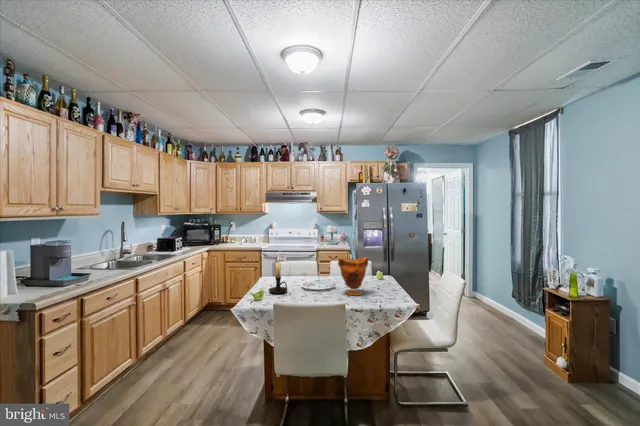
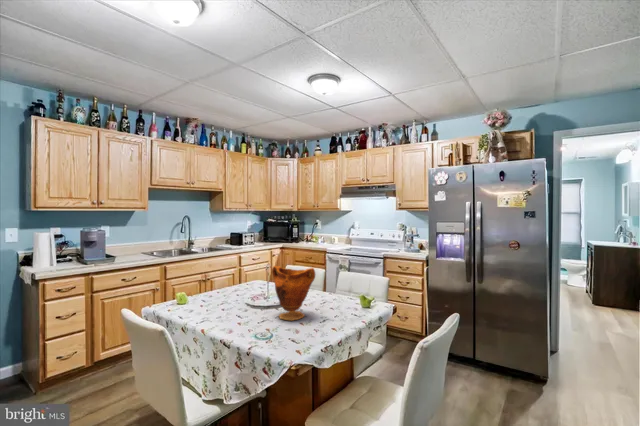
candle holder: present [269,258,287,294] -> none [214,257,236,301]

